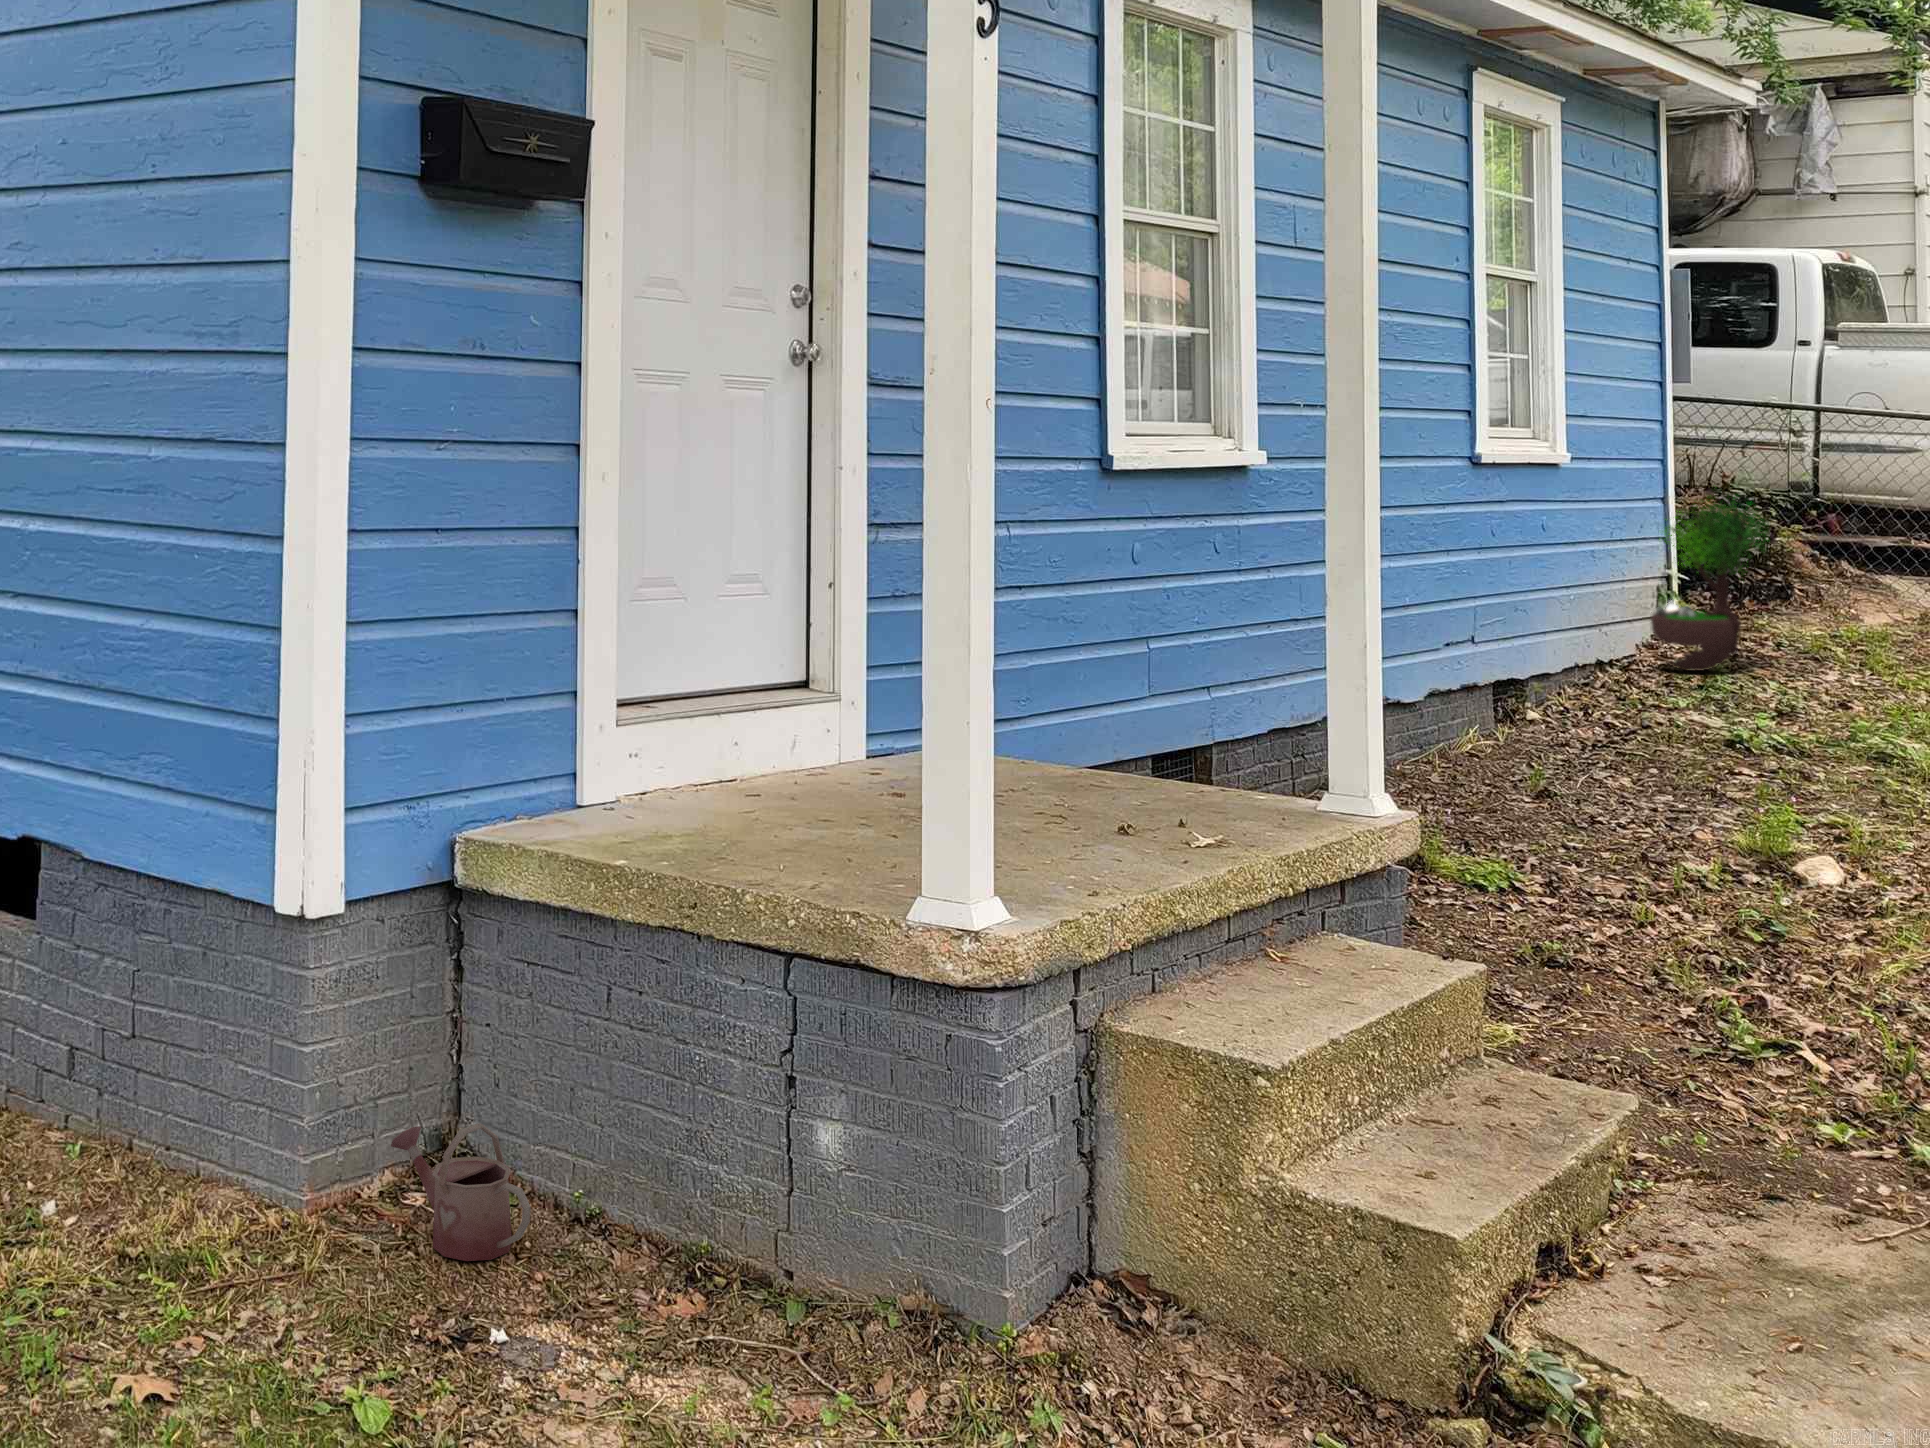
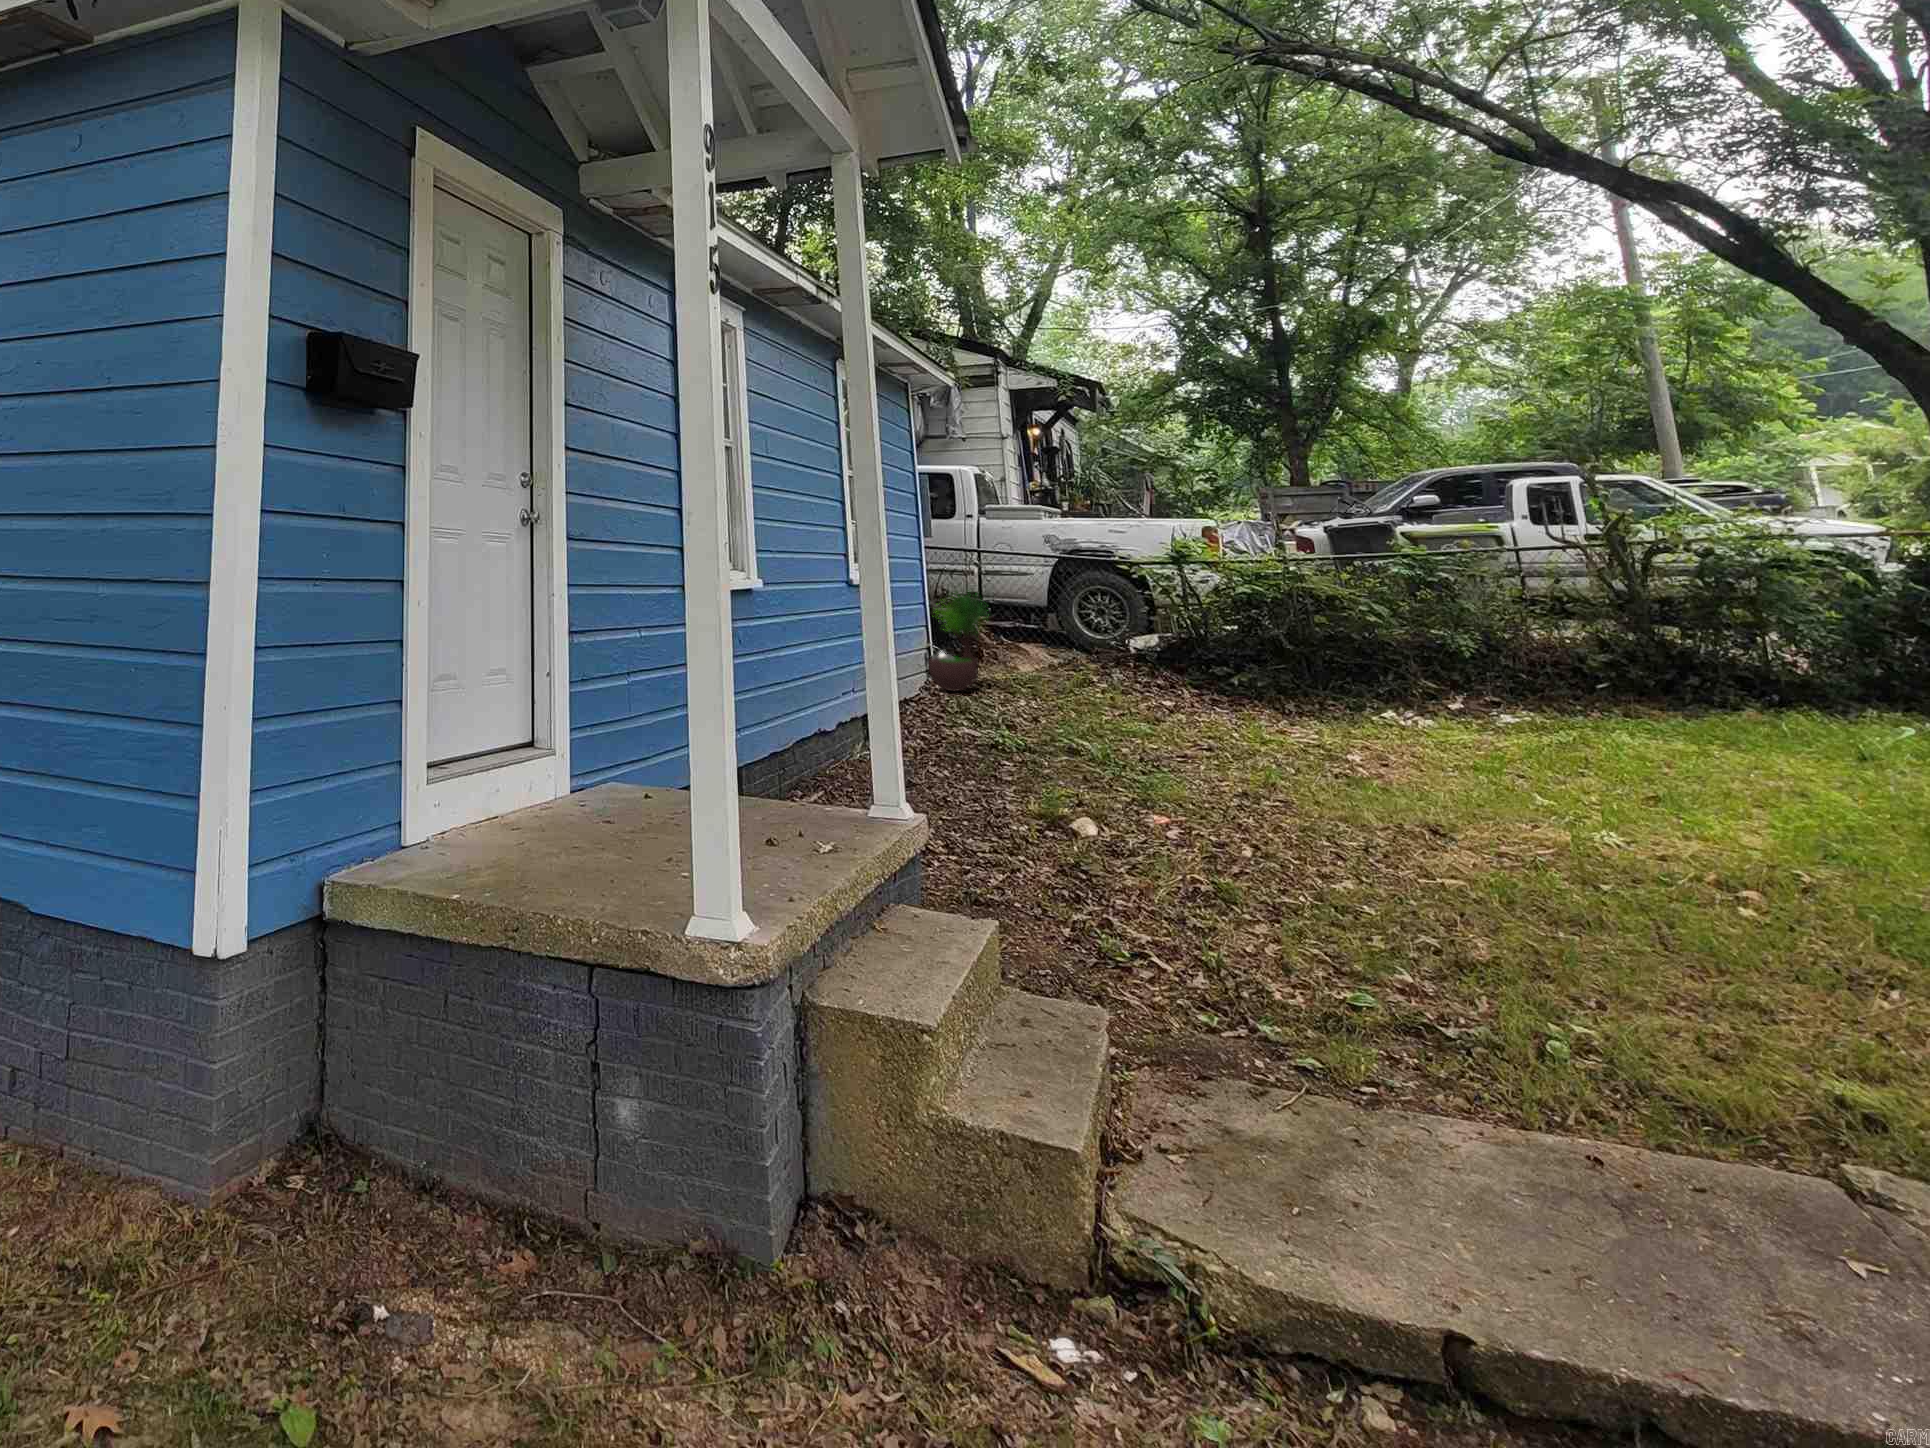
watering can: present [391,1123,531,1261] -> none [278,1114,394,1237]

